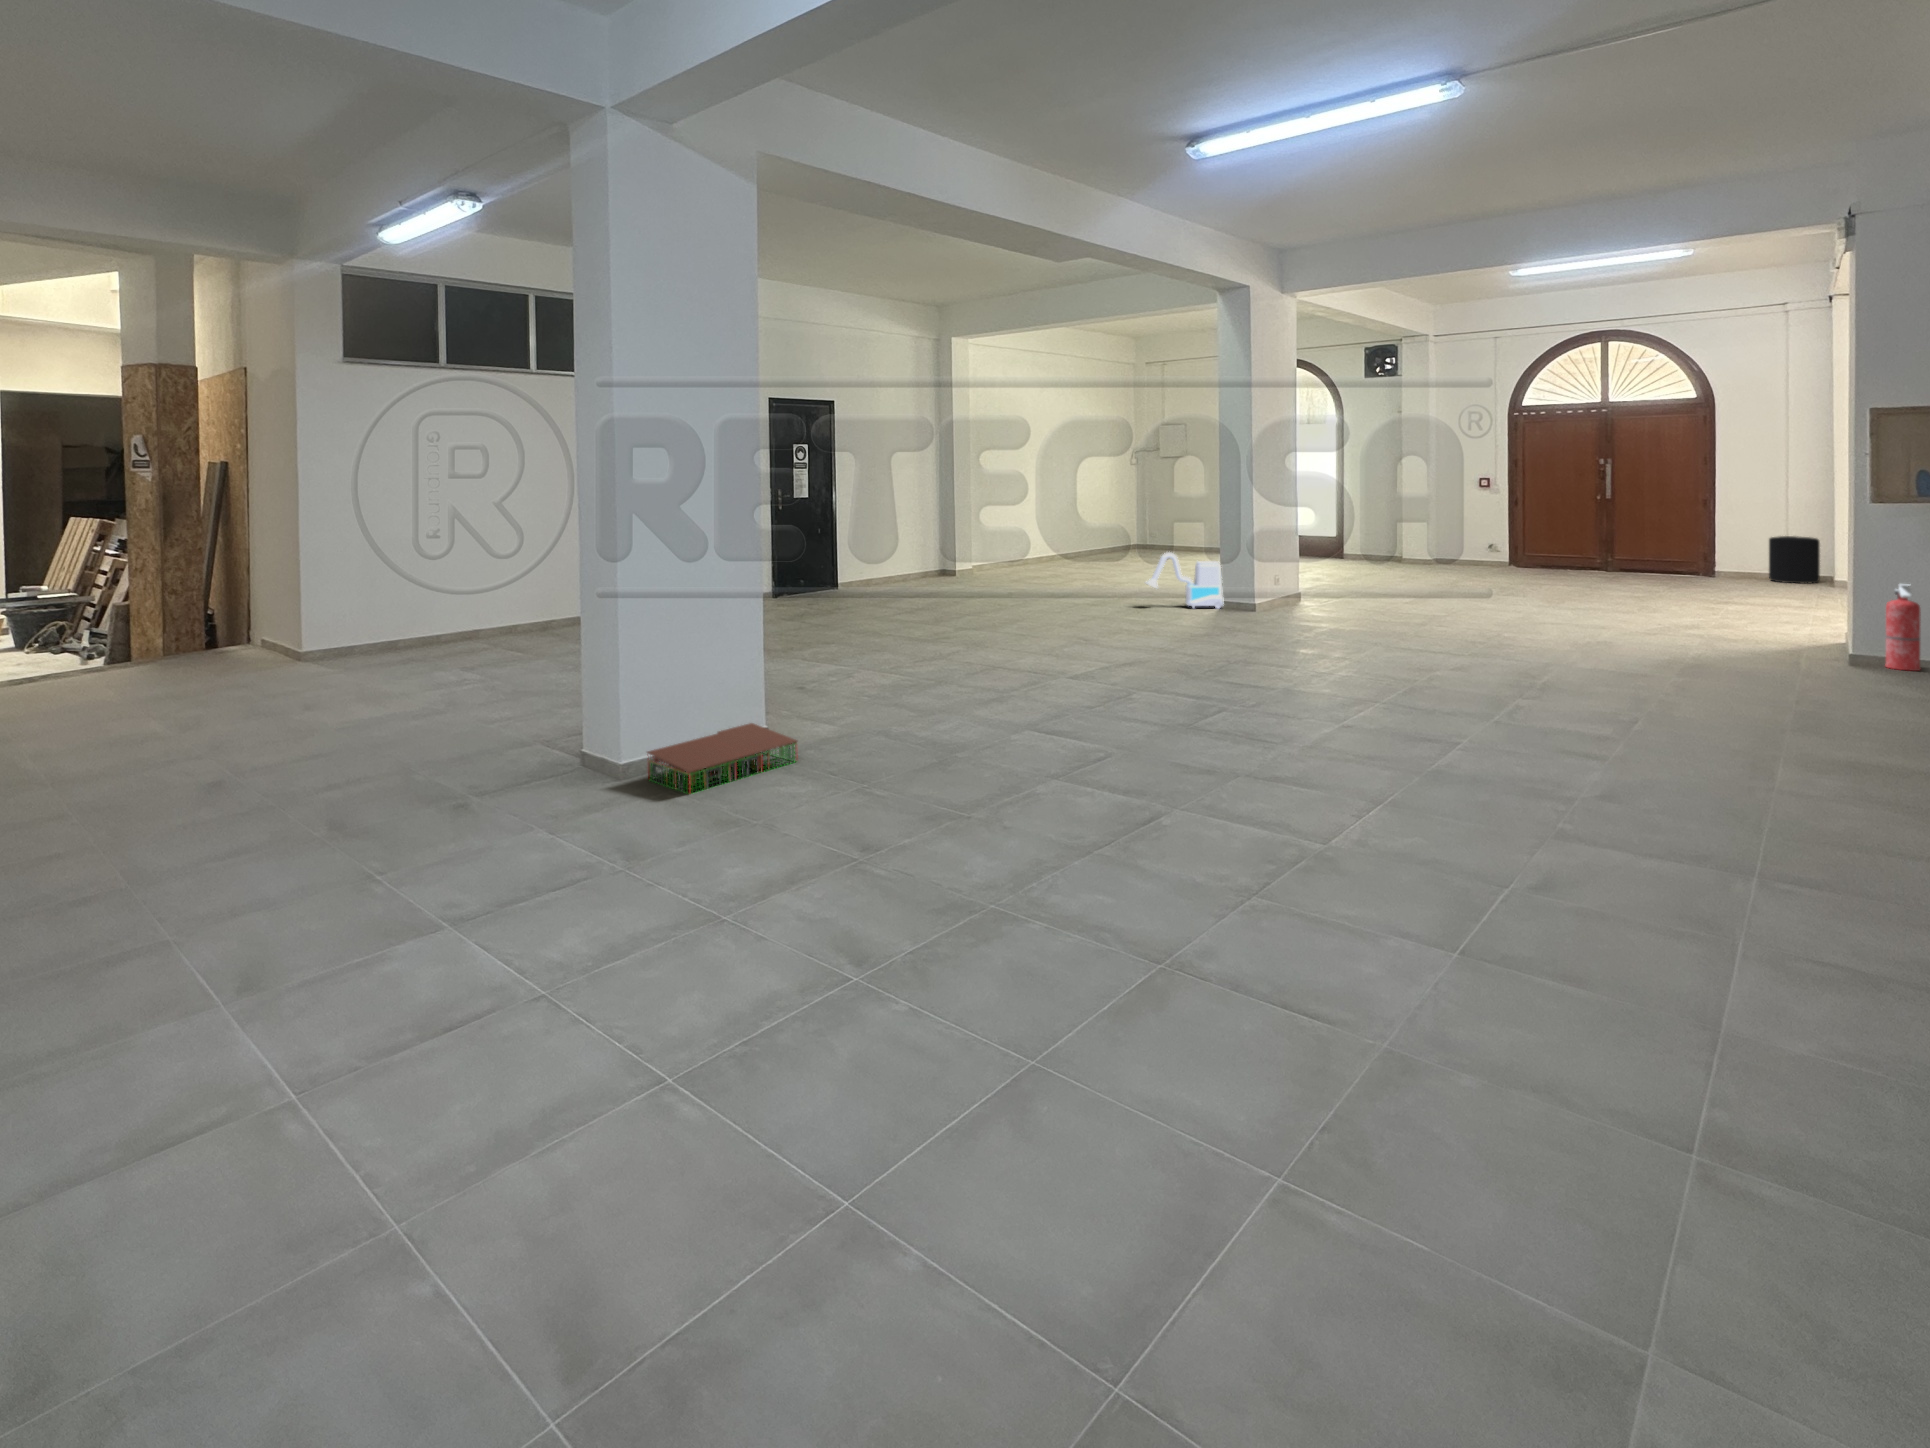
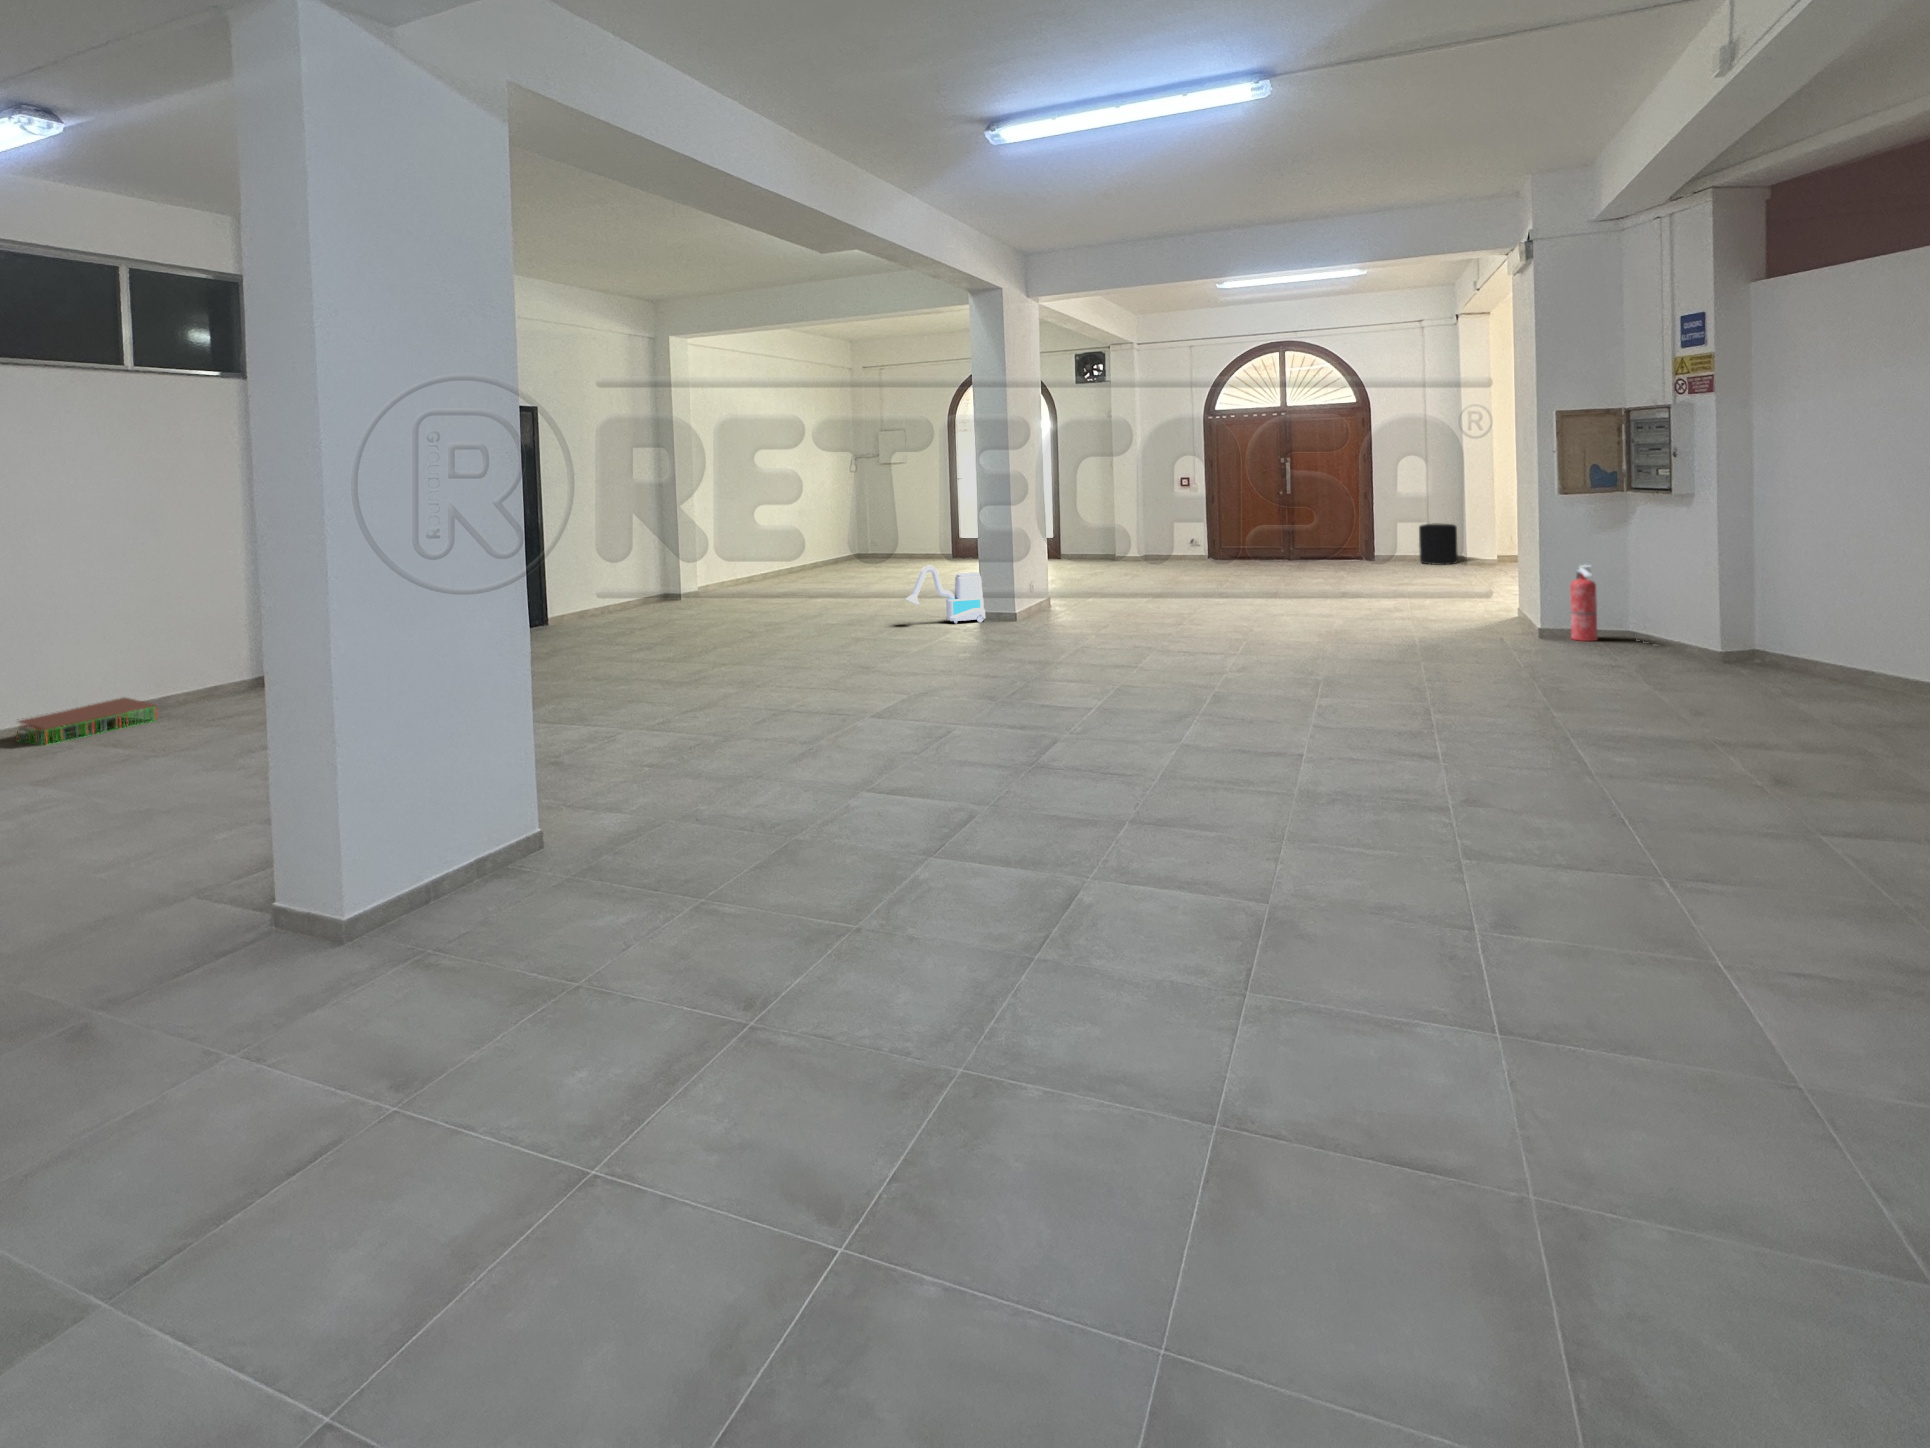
storage bin: present [647,723,797,794] -> present [16,698,157,744]

